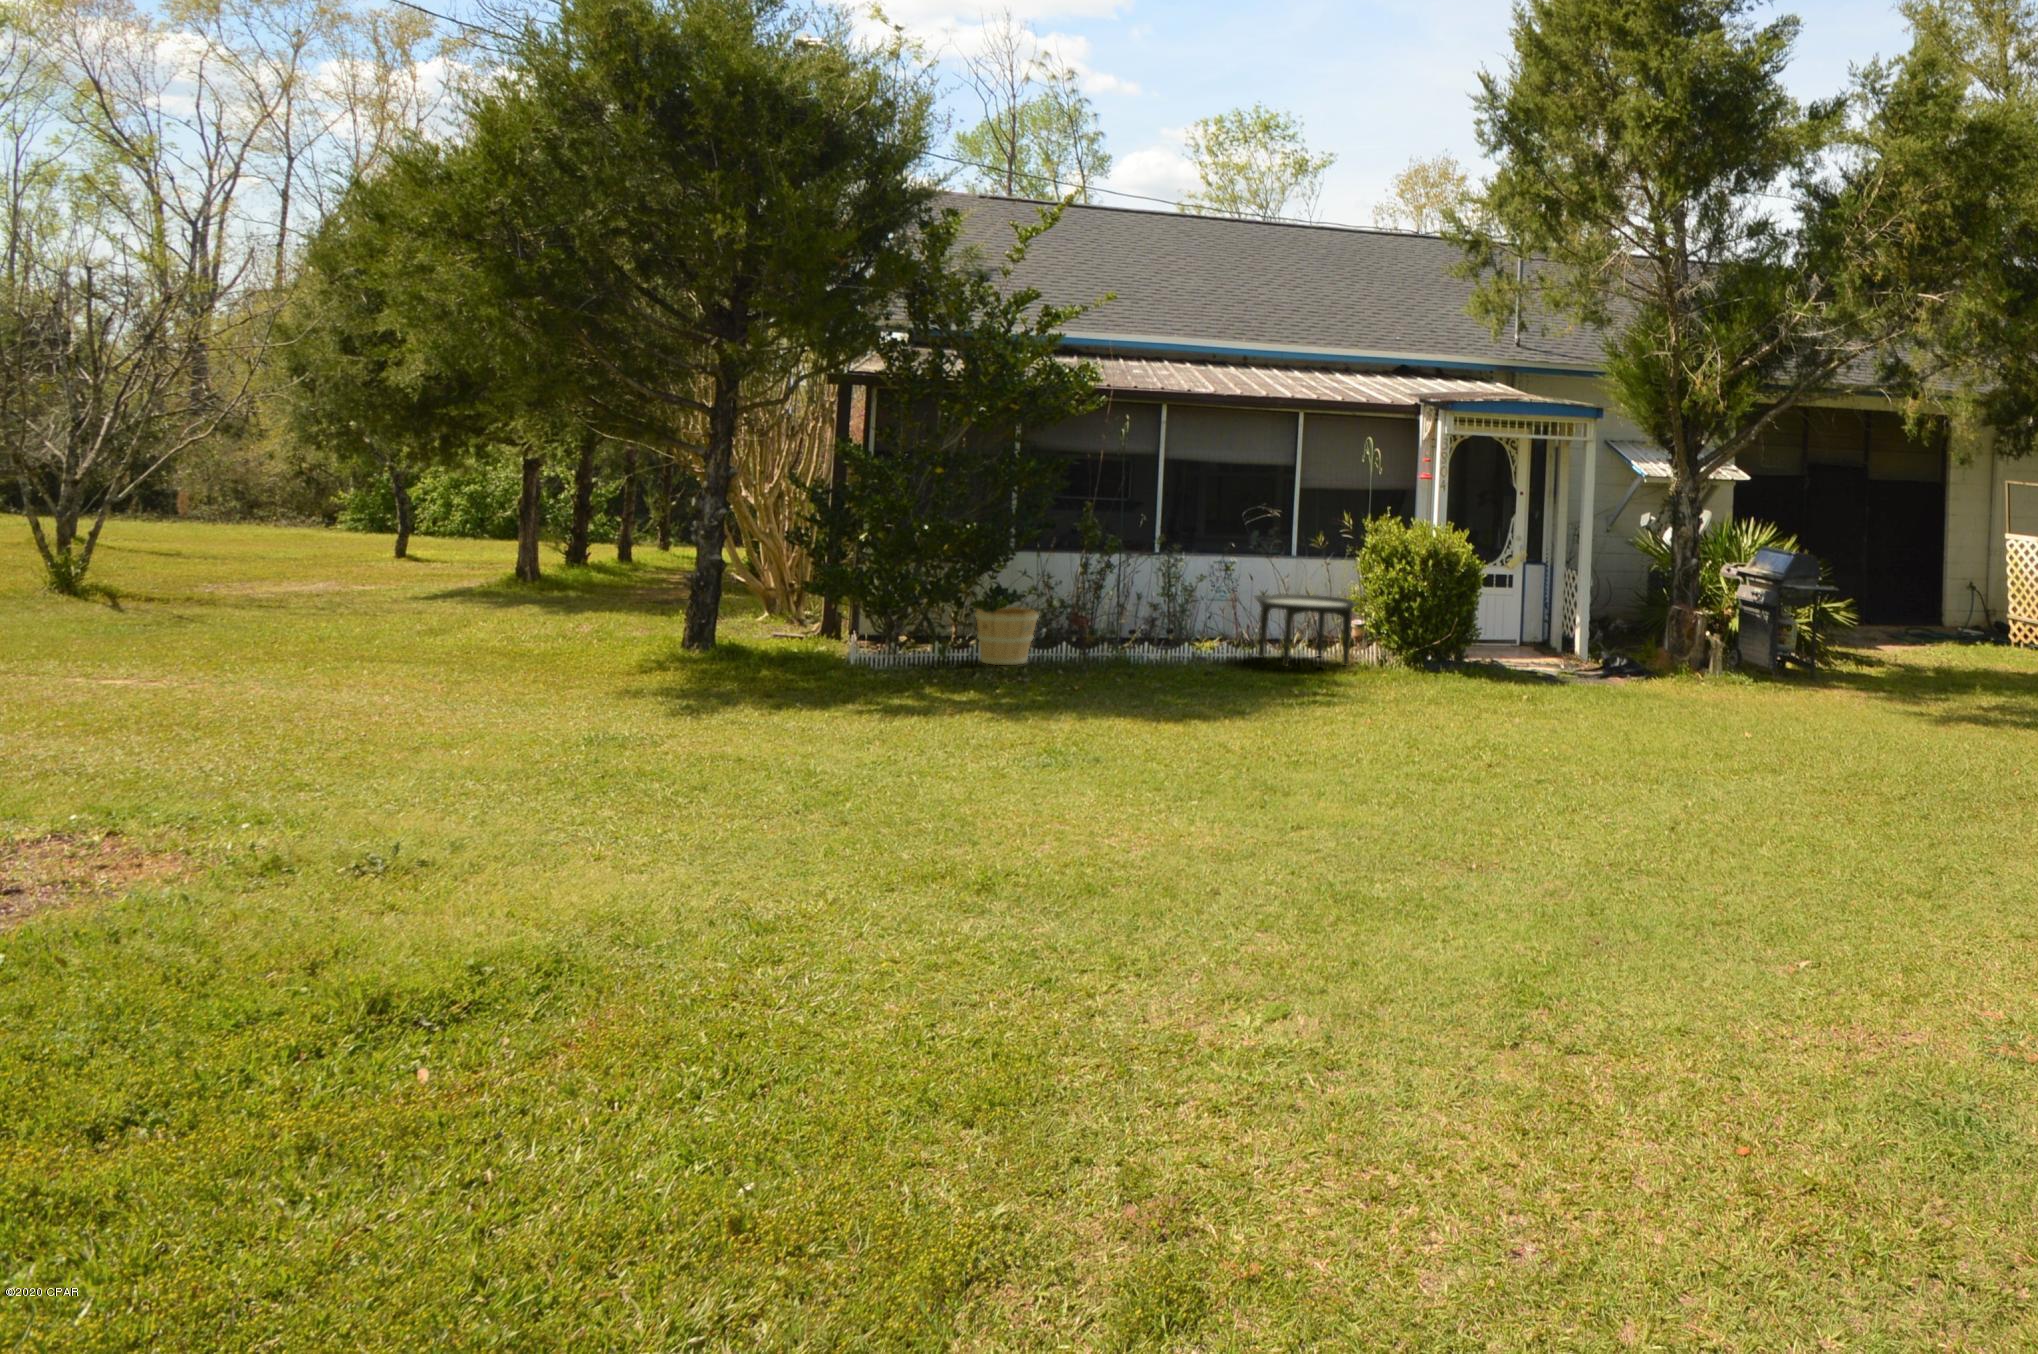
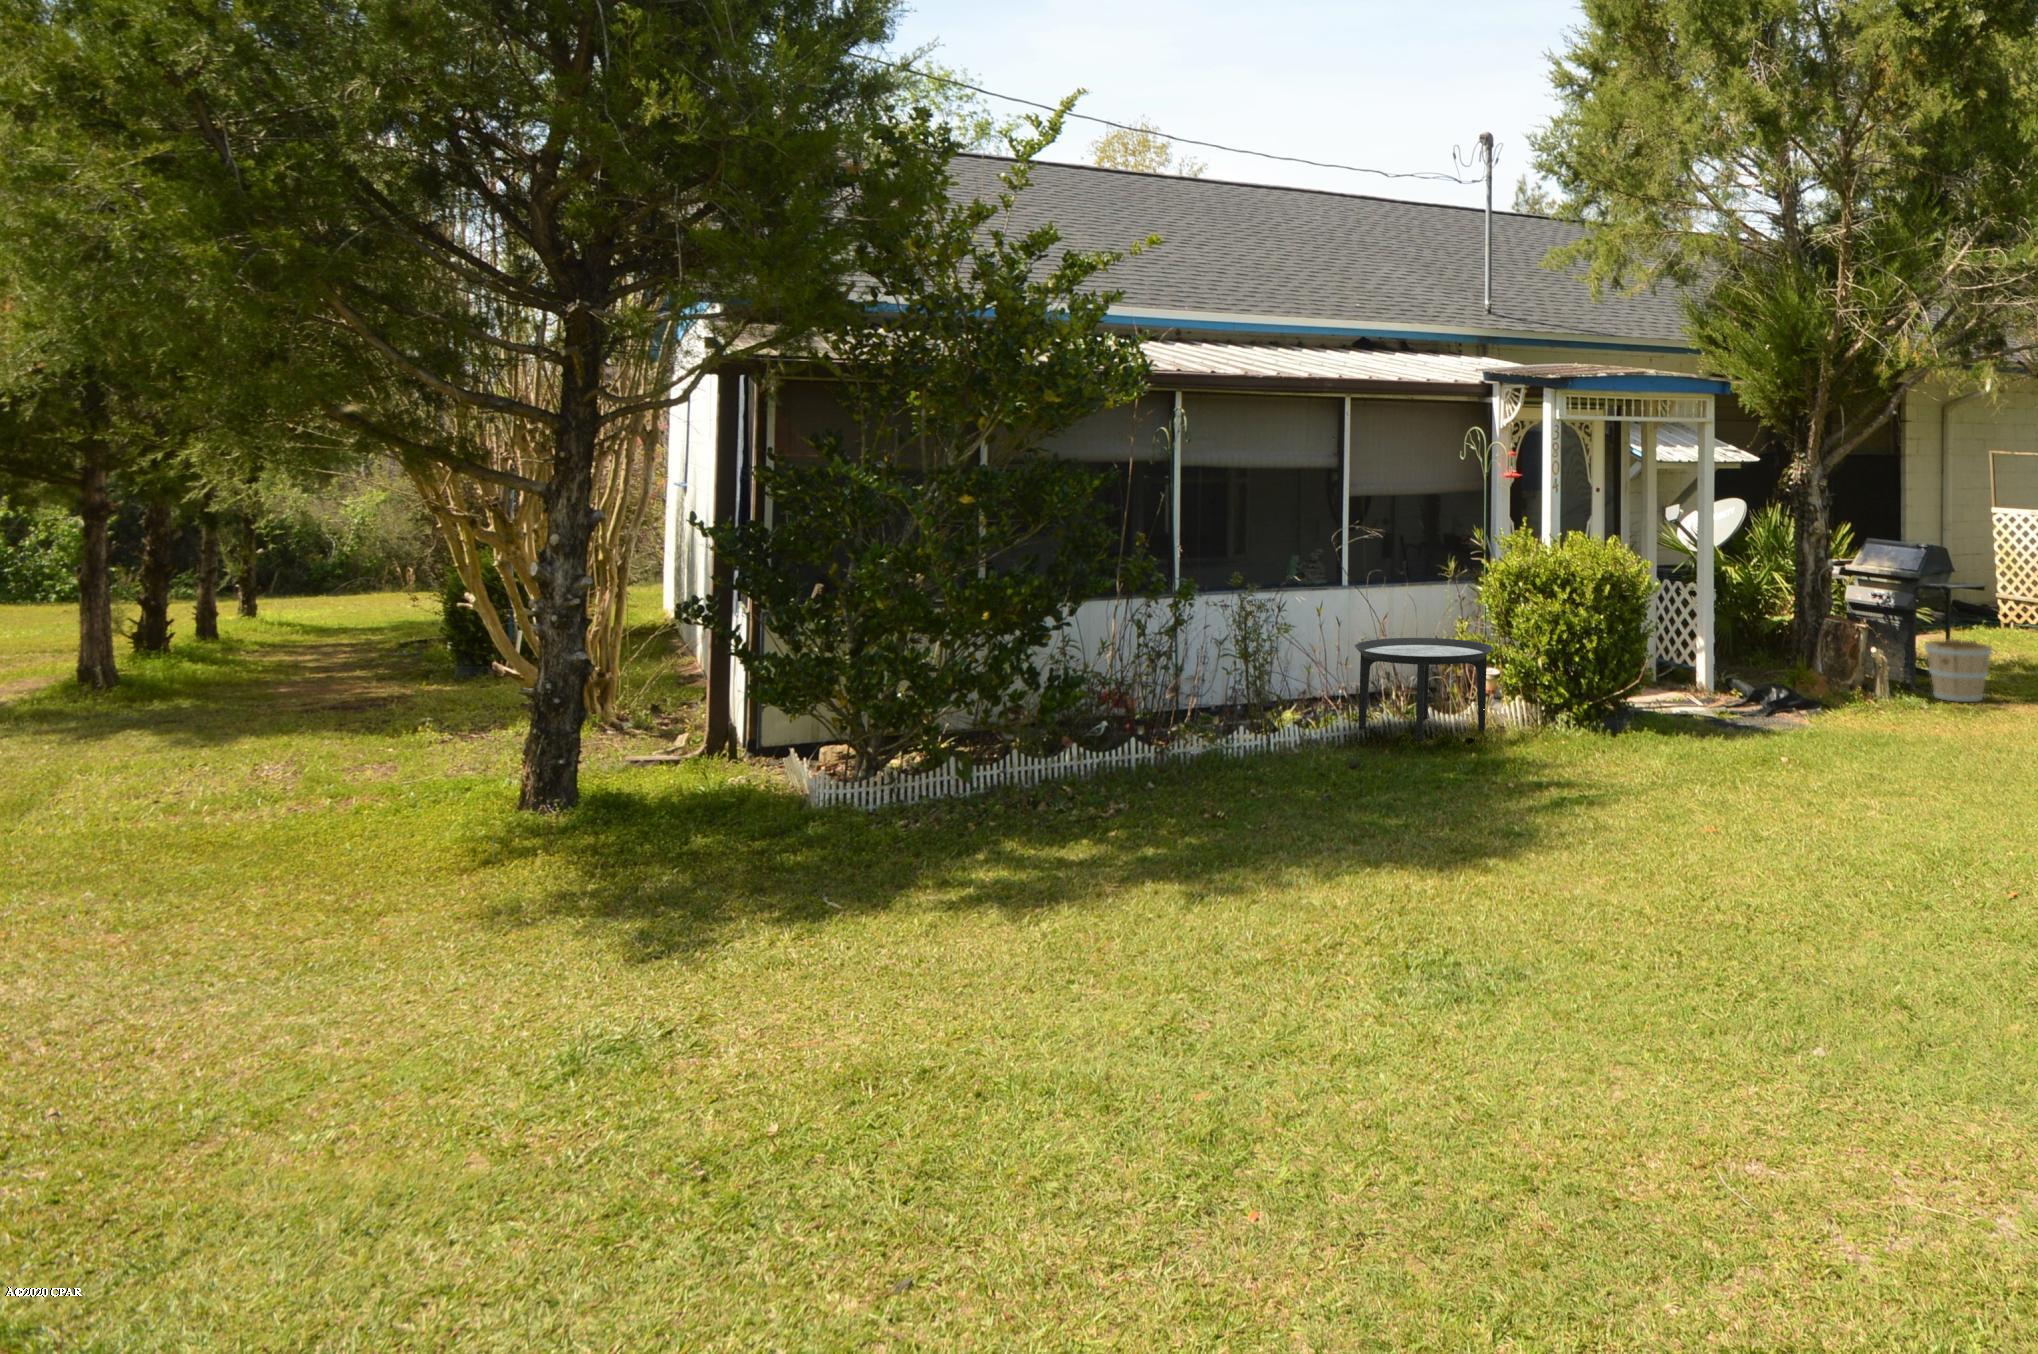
wooden bucket: present [975,607,1039,665] -> present [1925,639,1992,702]

